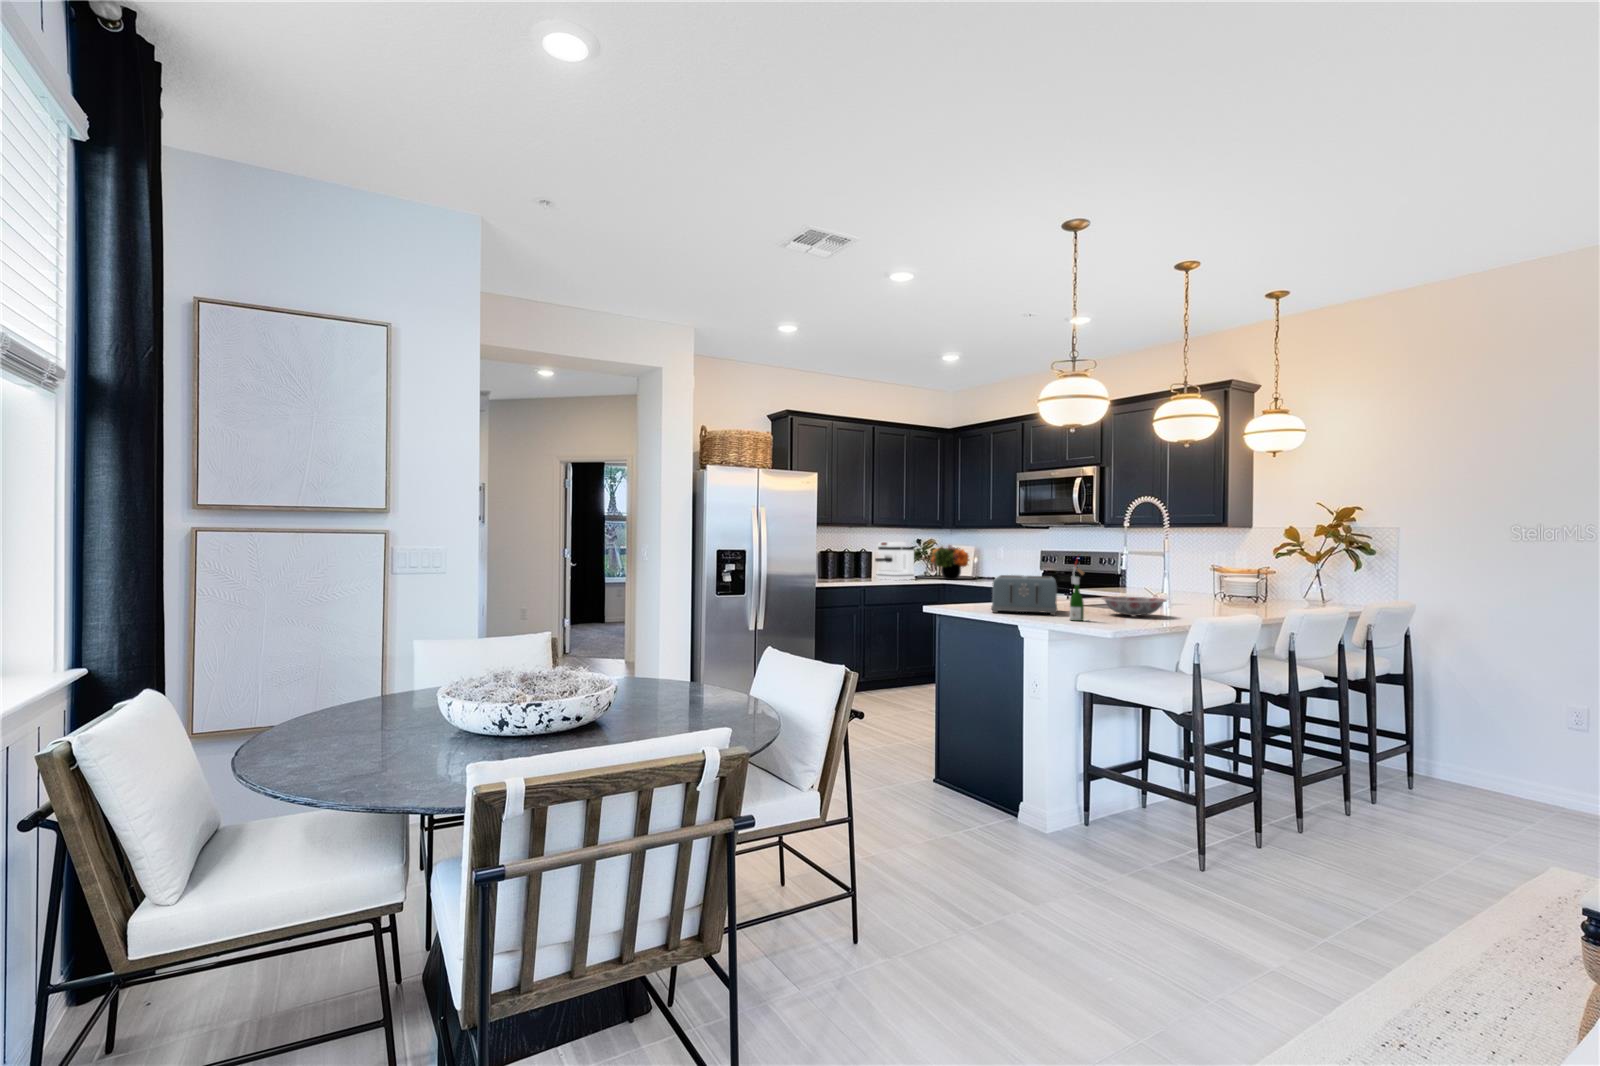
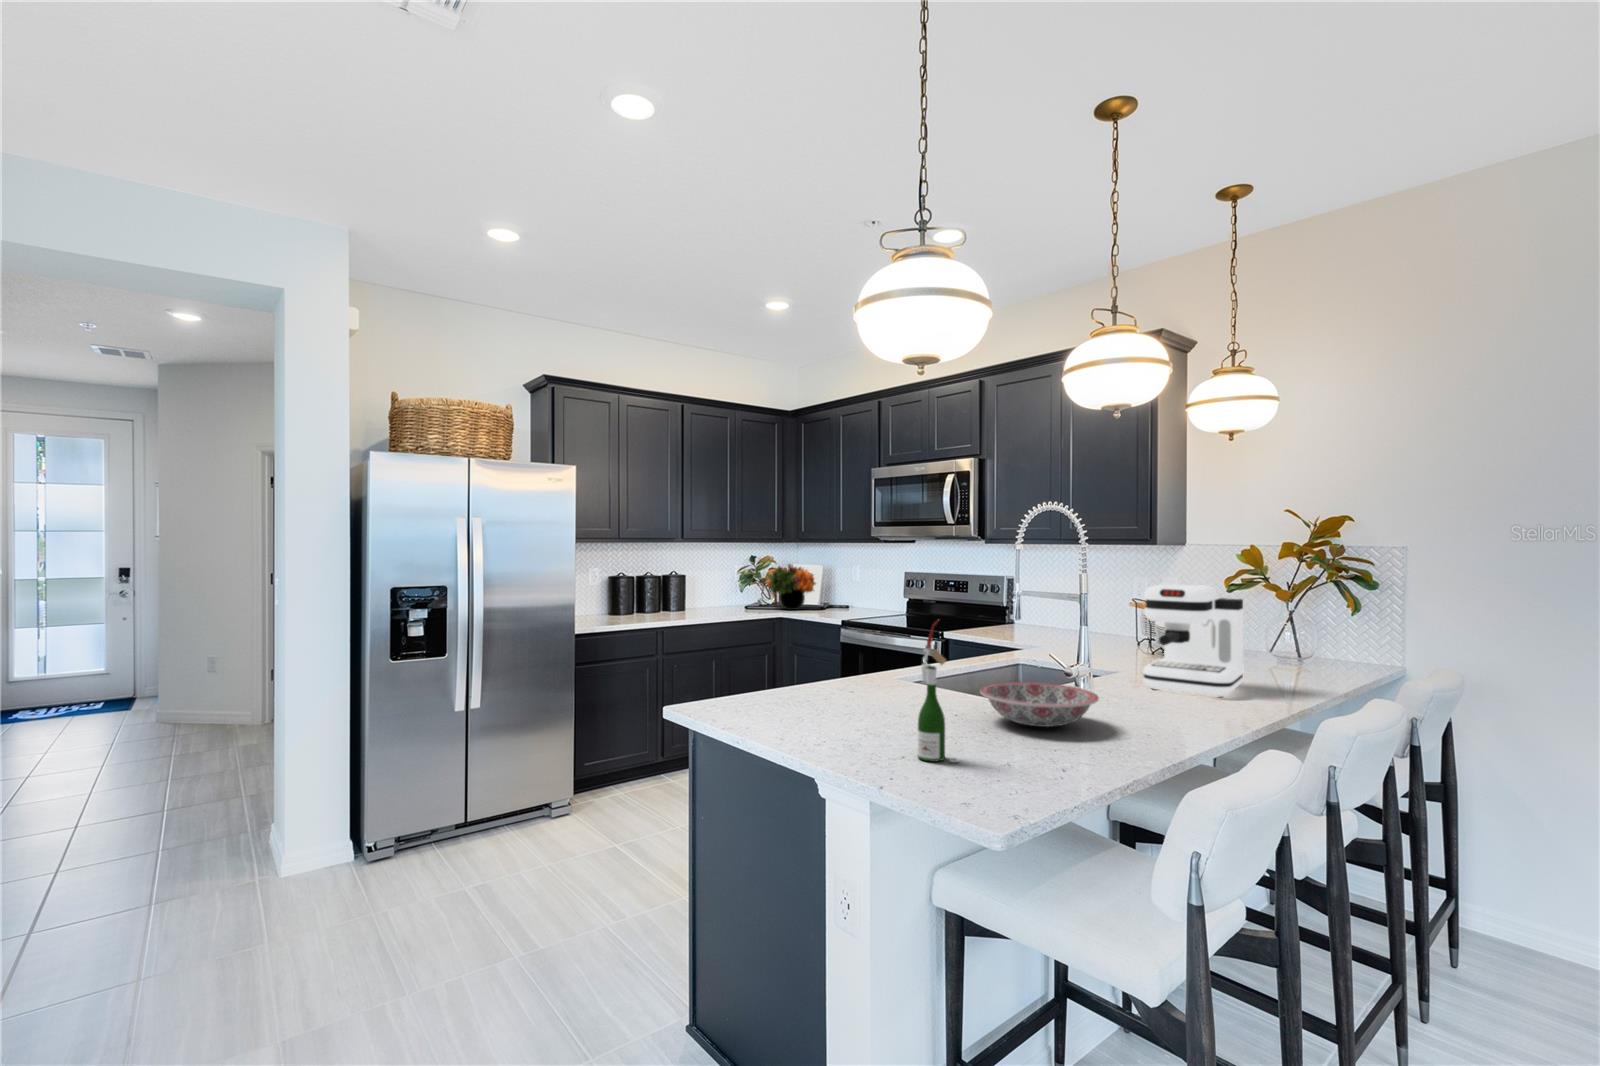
coffee maker: present [875,542,914,580] -> present [1143,584,1243,697]
toaster: present [991,575,1057,615] -> none [777,644,904,732]

